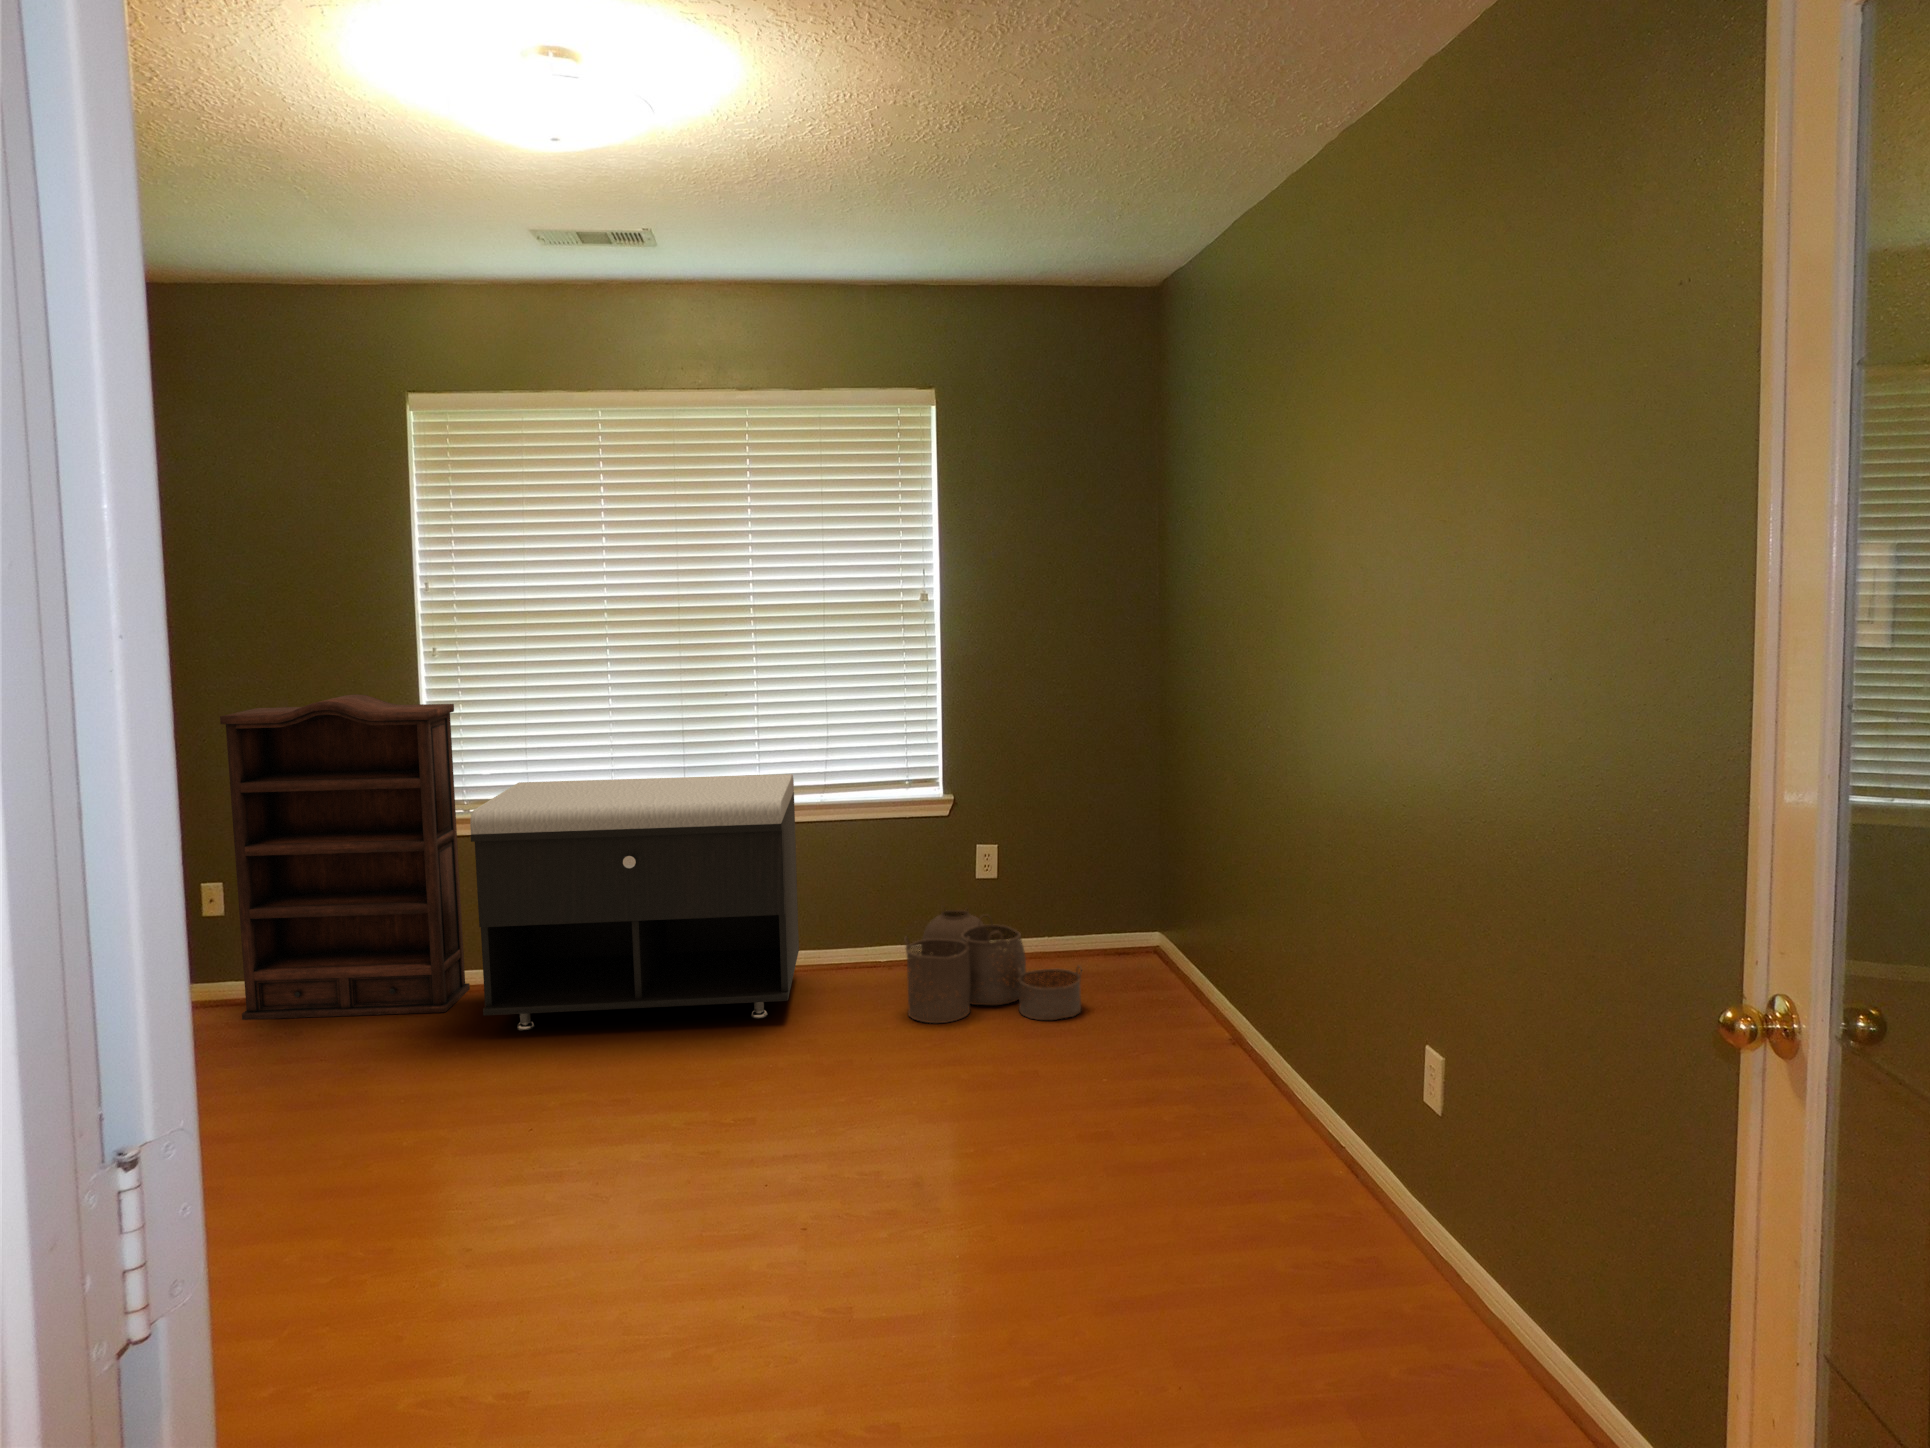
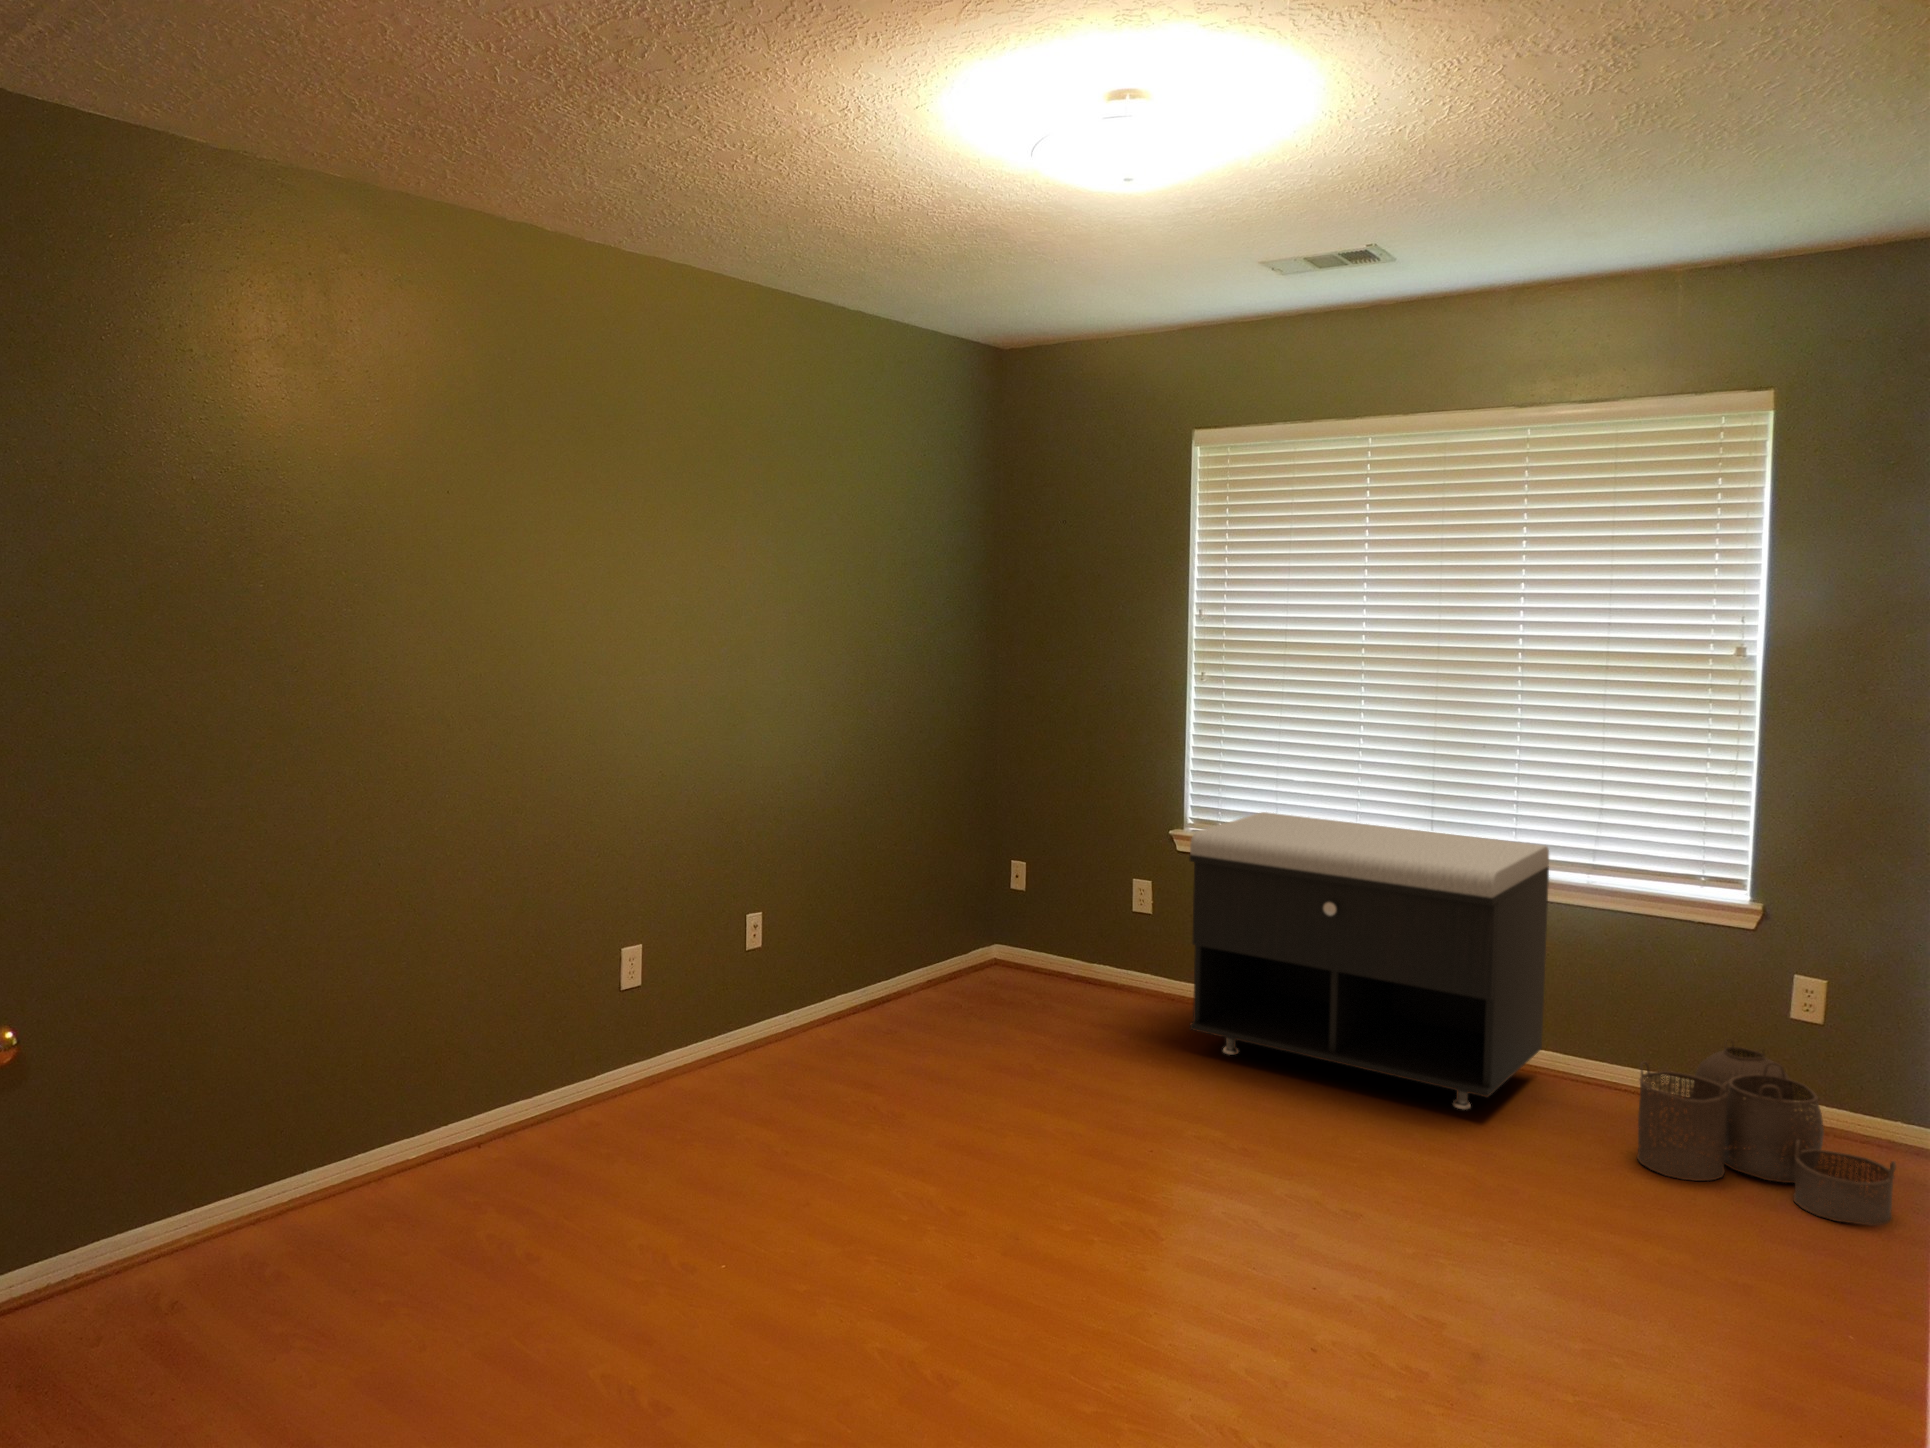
bookshelf: present [220,694,470,1020] -> none [1023,711,1213,1020]

